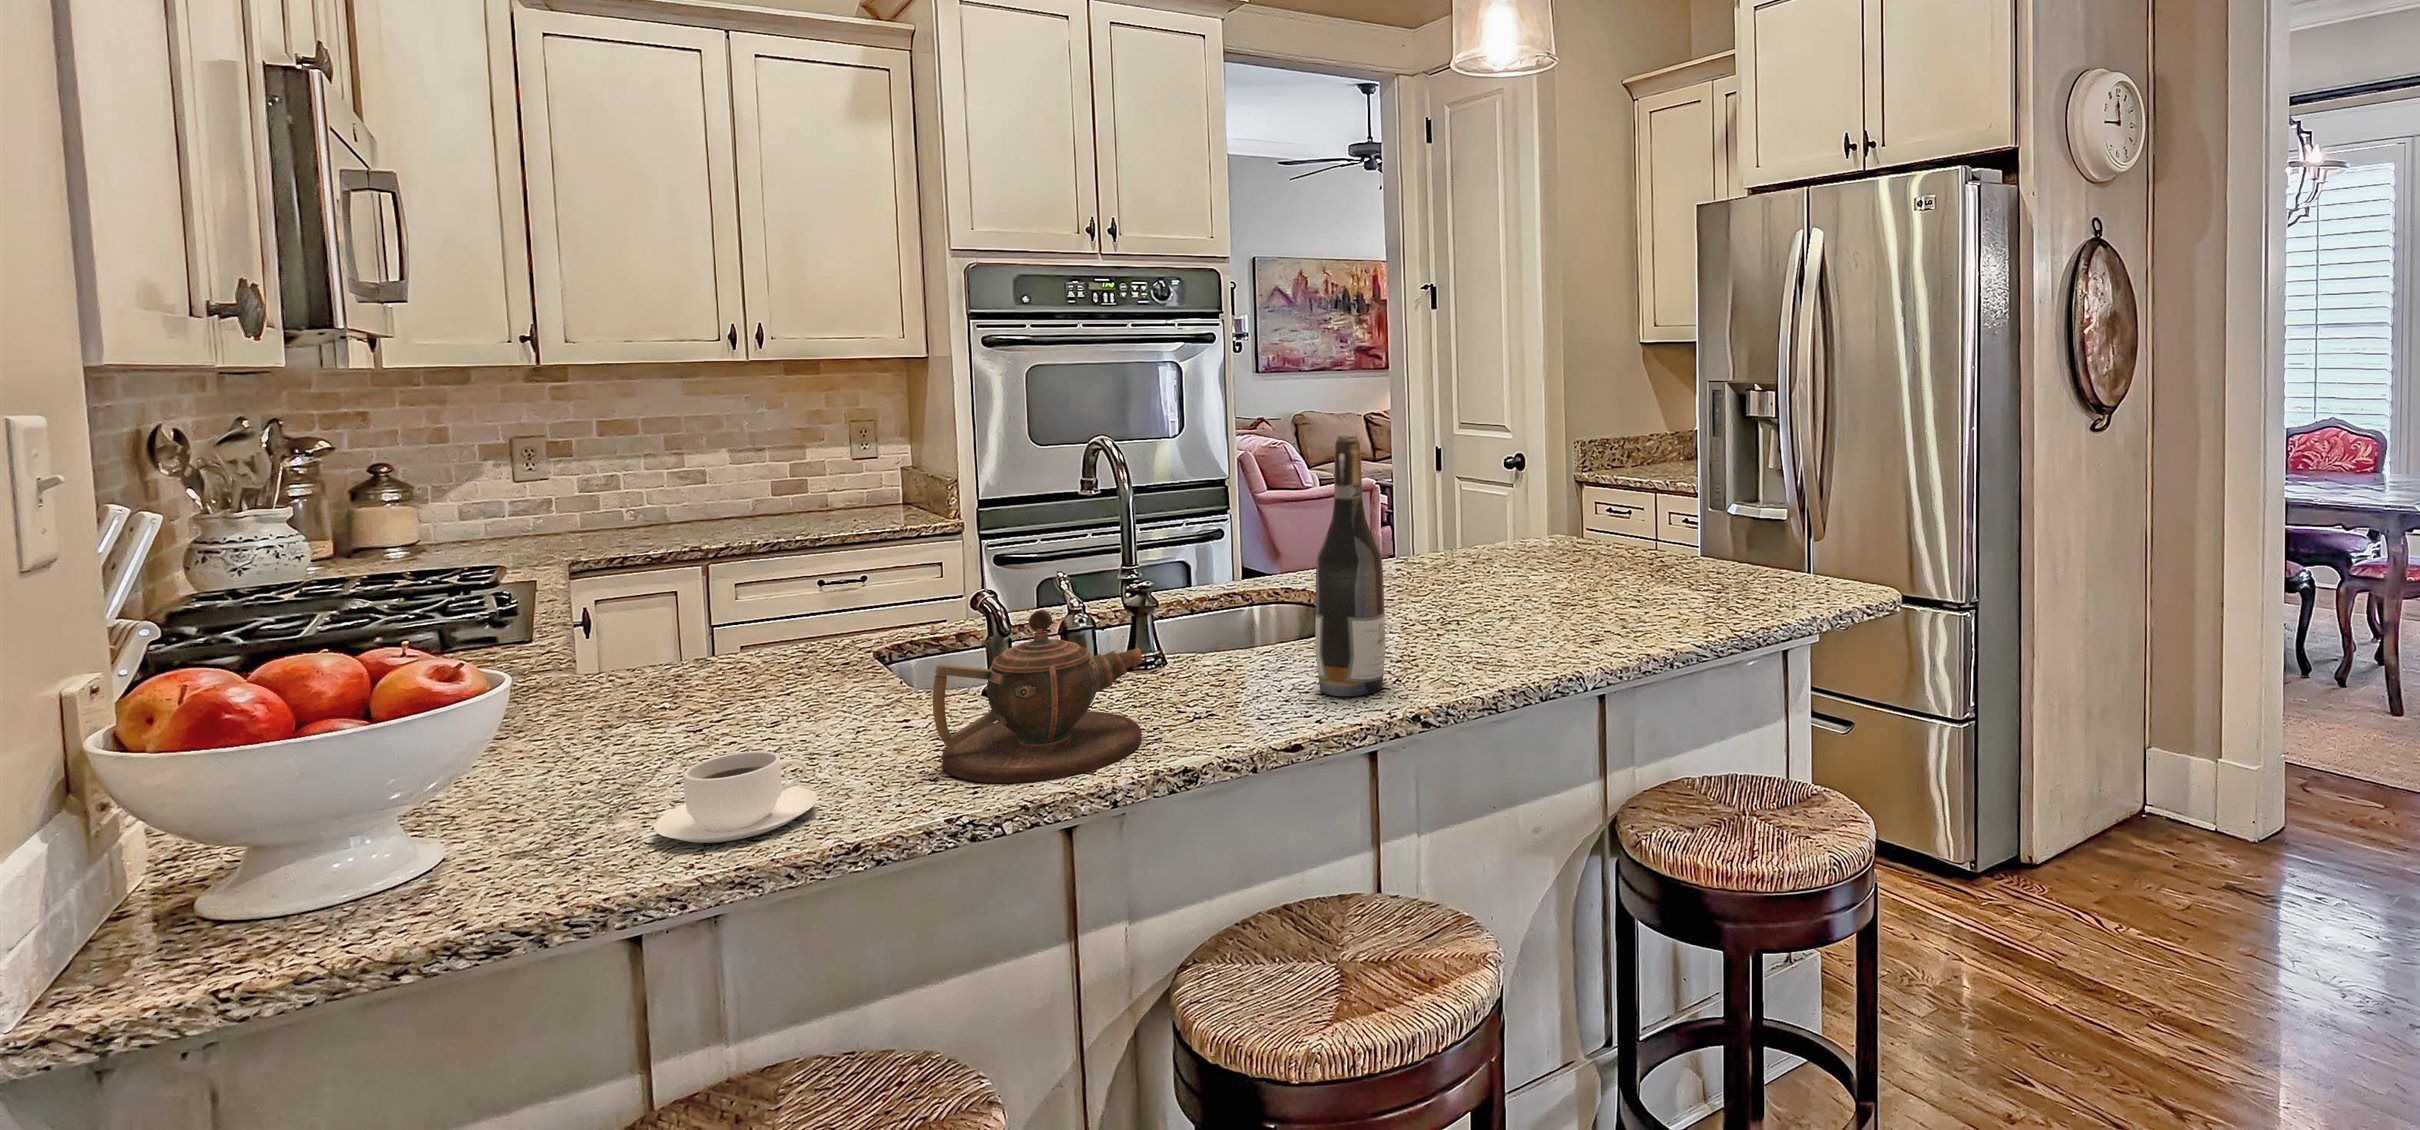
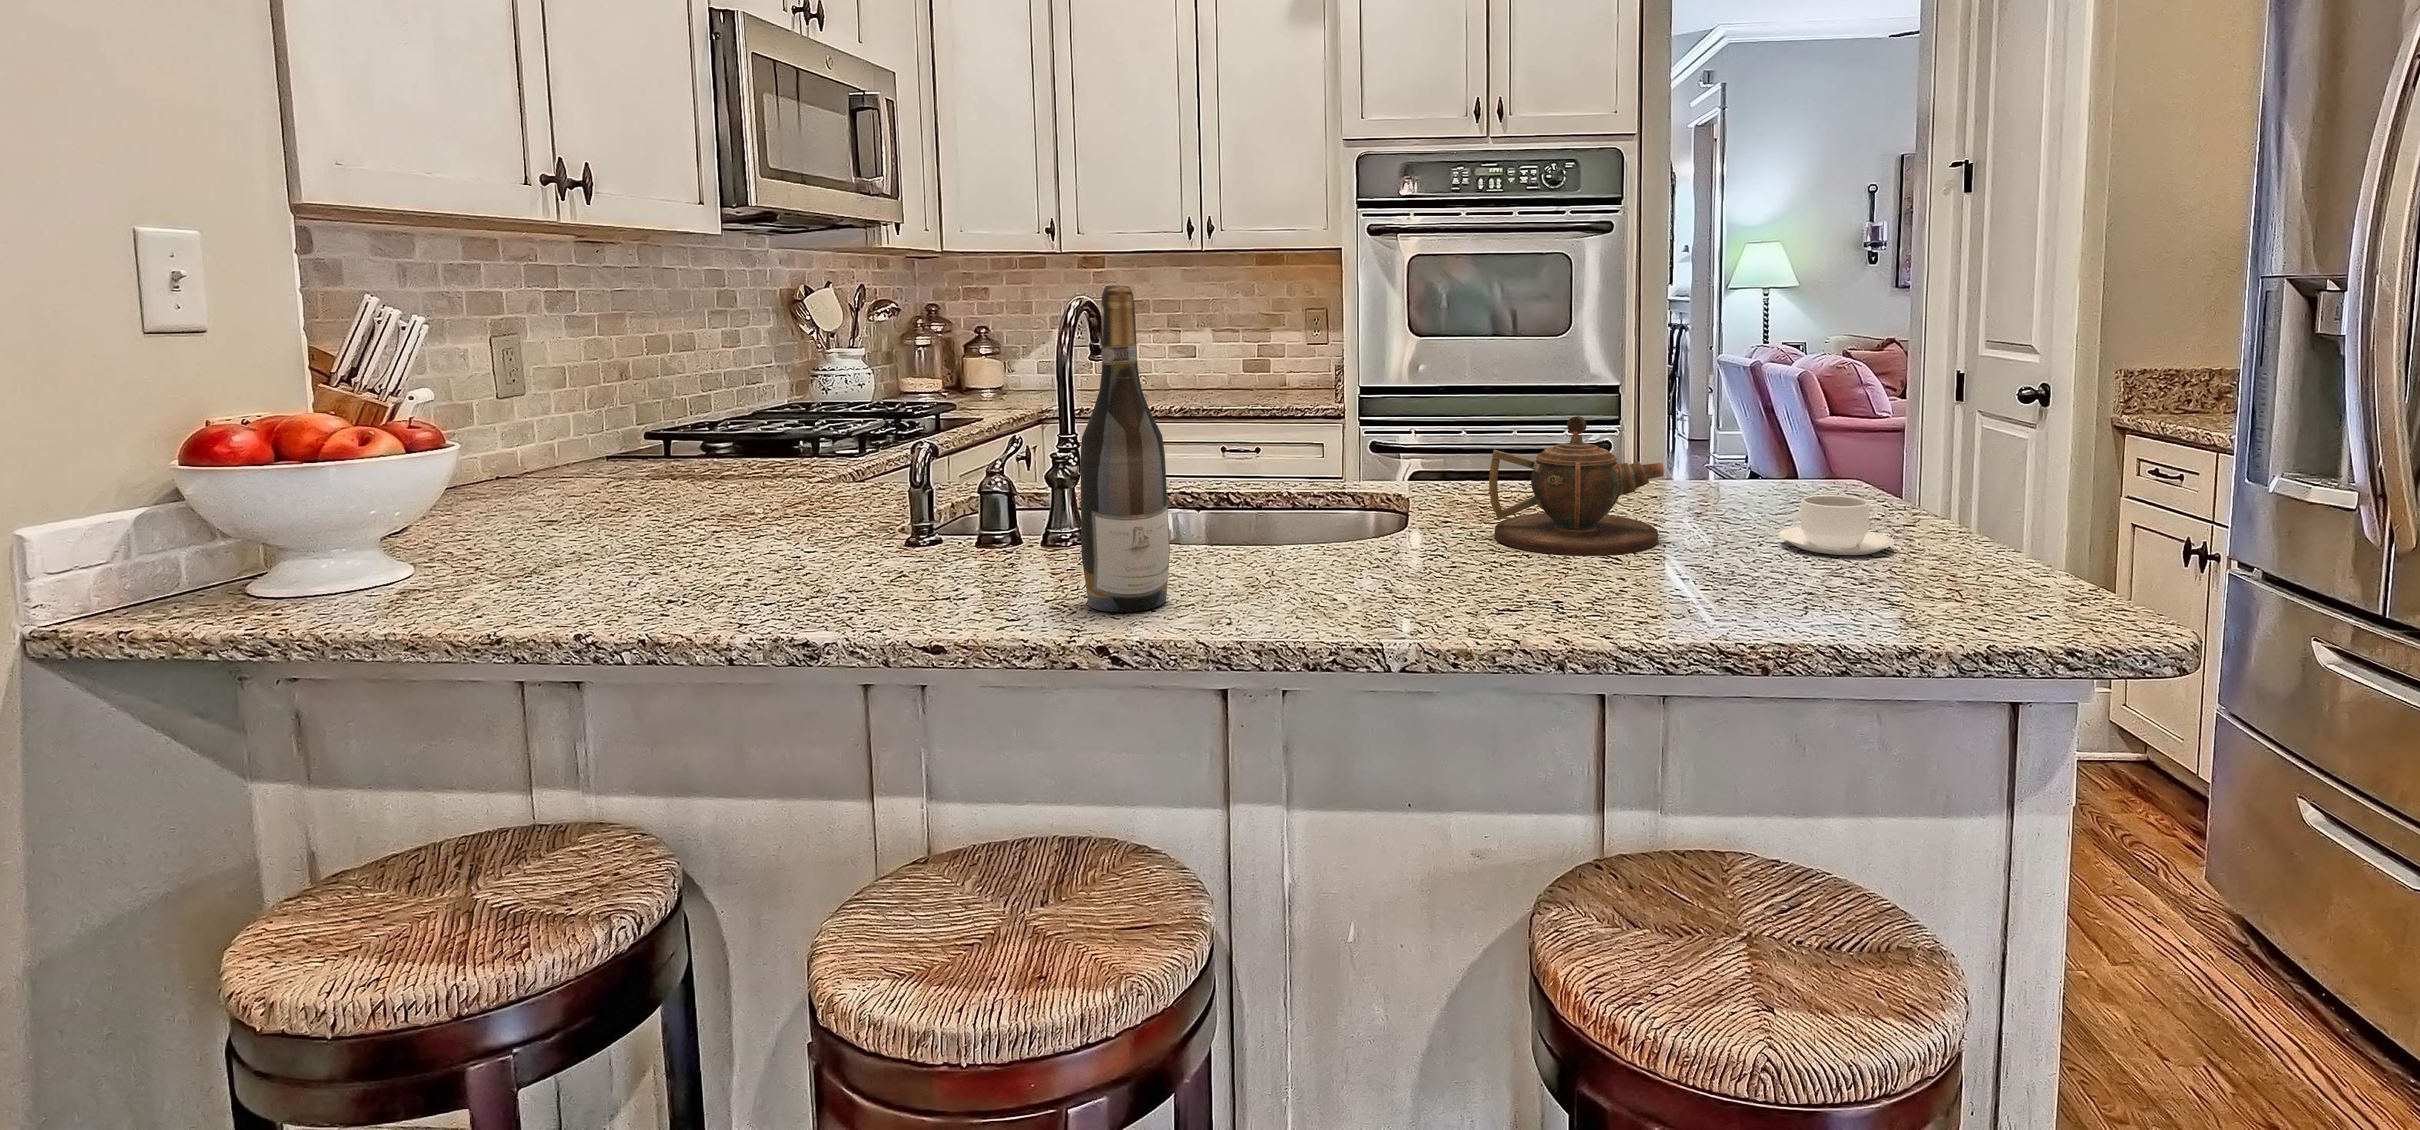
teapot: present [933,610,1142,783] -> present [1489,416,1664,556]
coffee cup: present [654,751,817,843] -> present [1779,495,1895,555]

